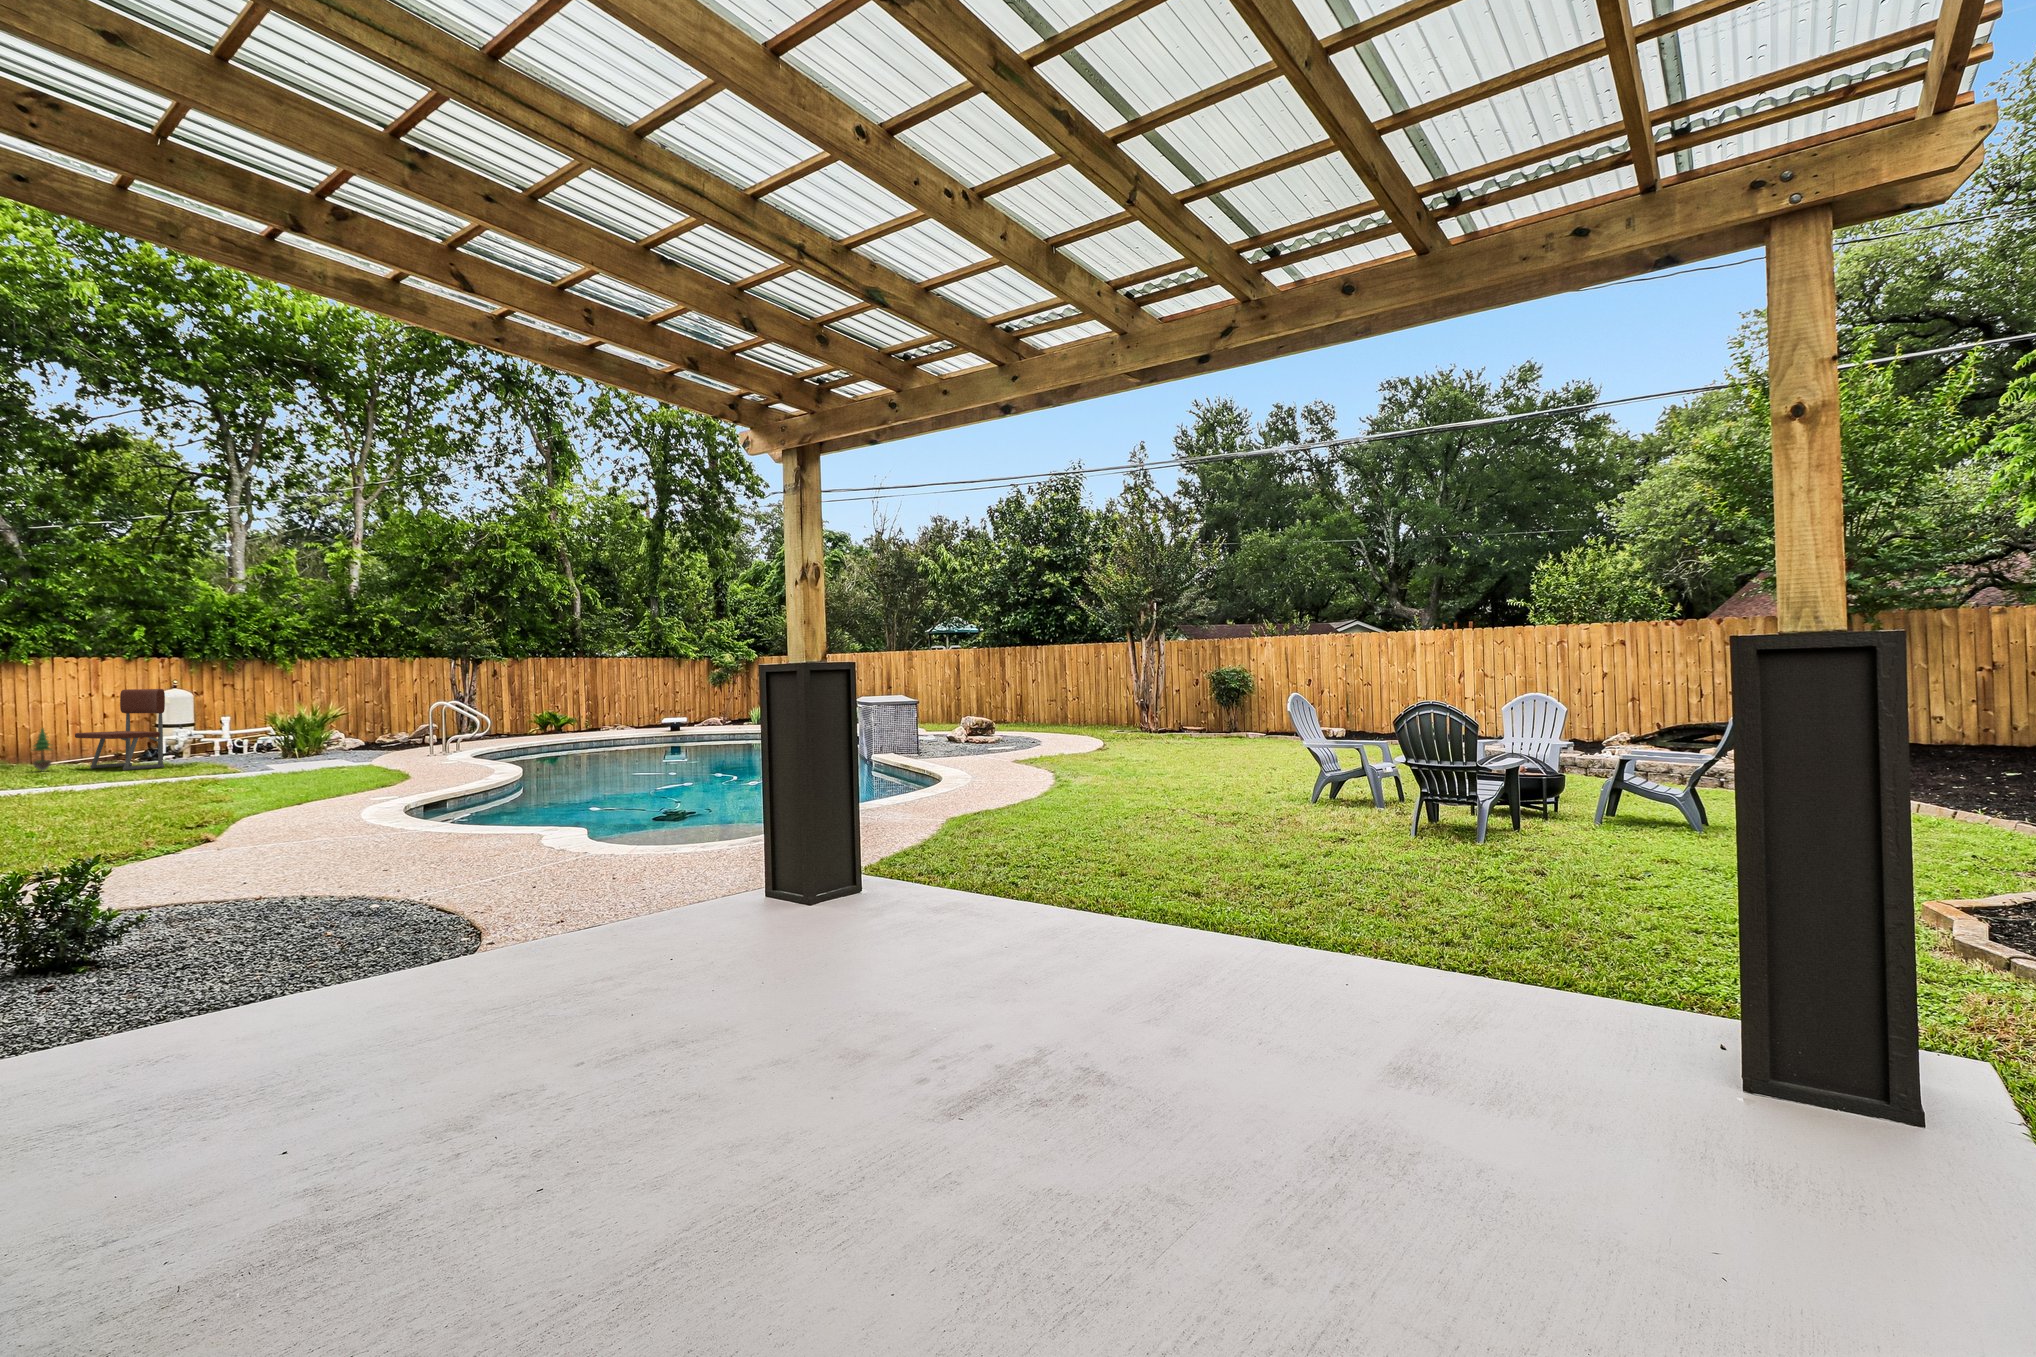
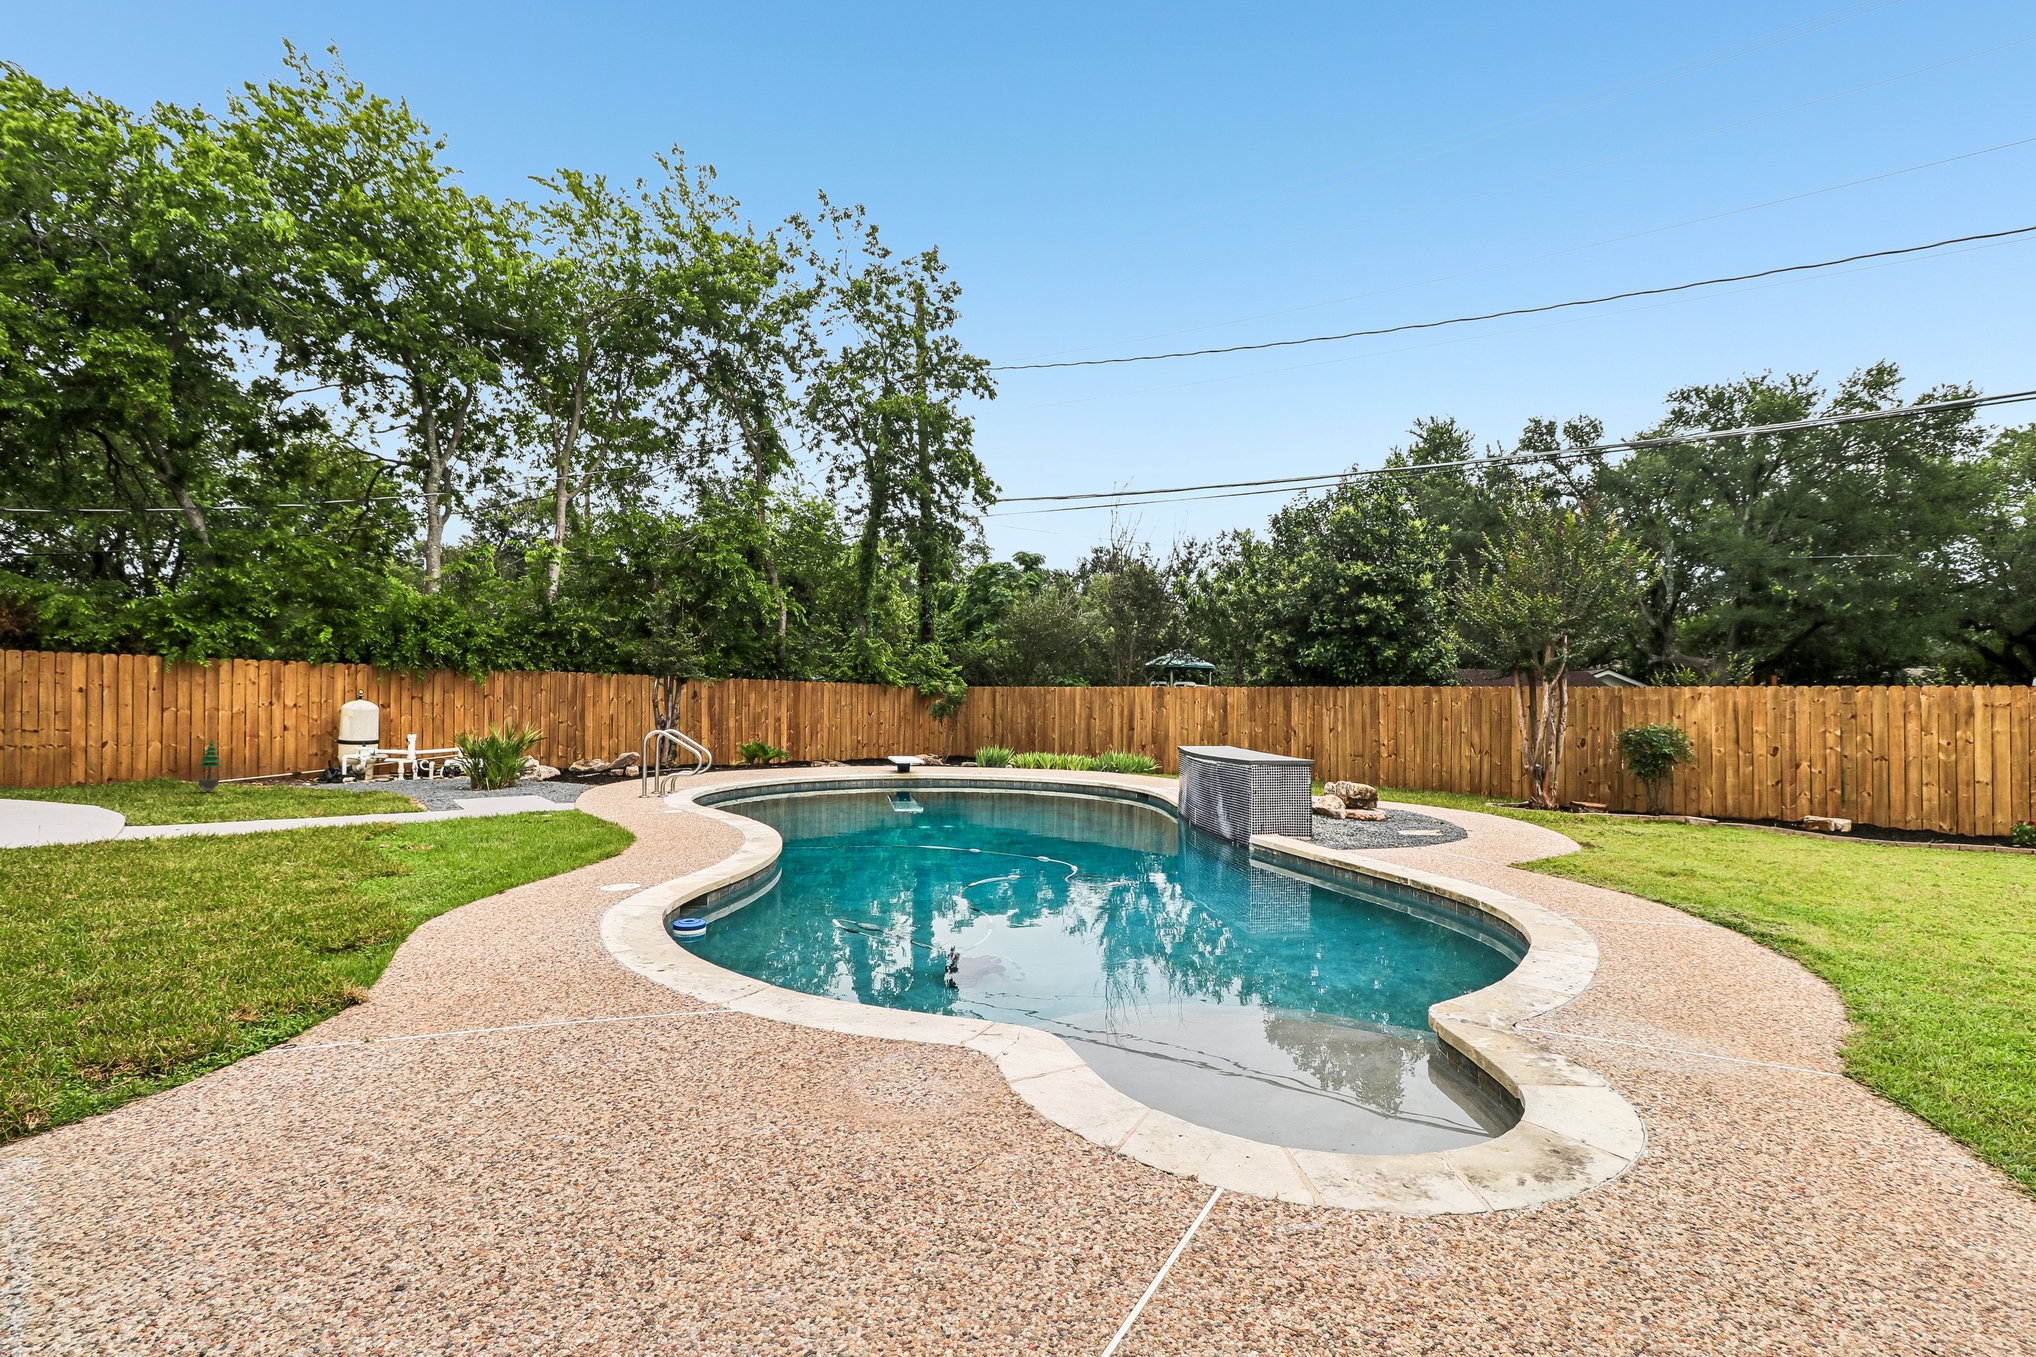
bench: present [75,689,165,770] -> none [247,697,349,796]

